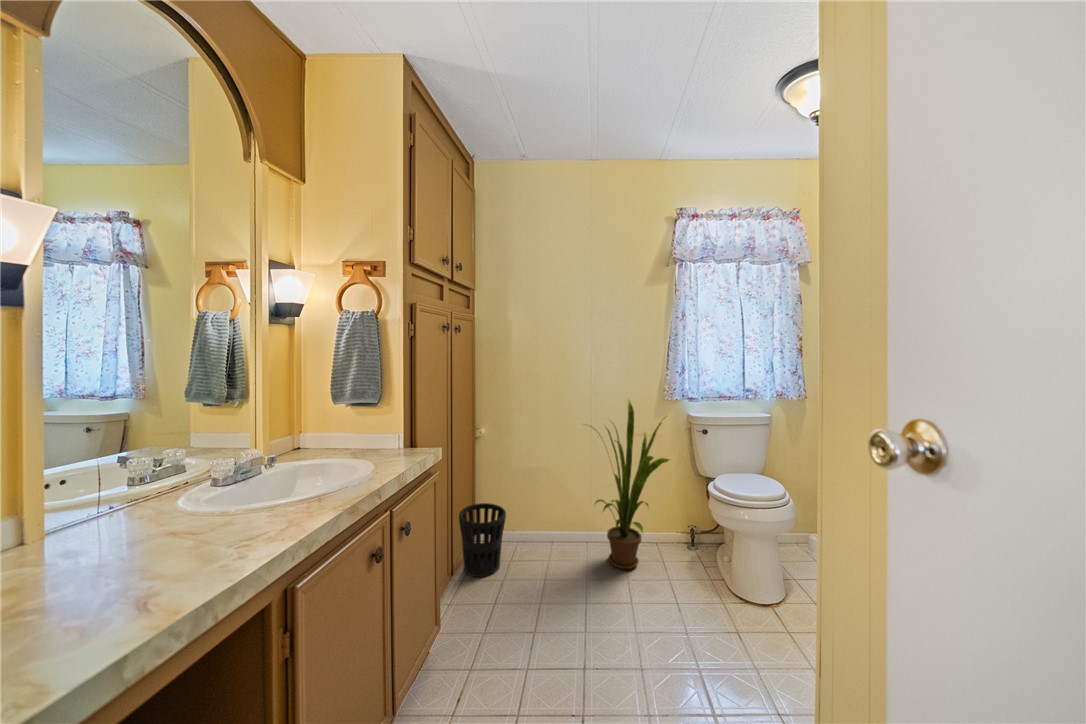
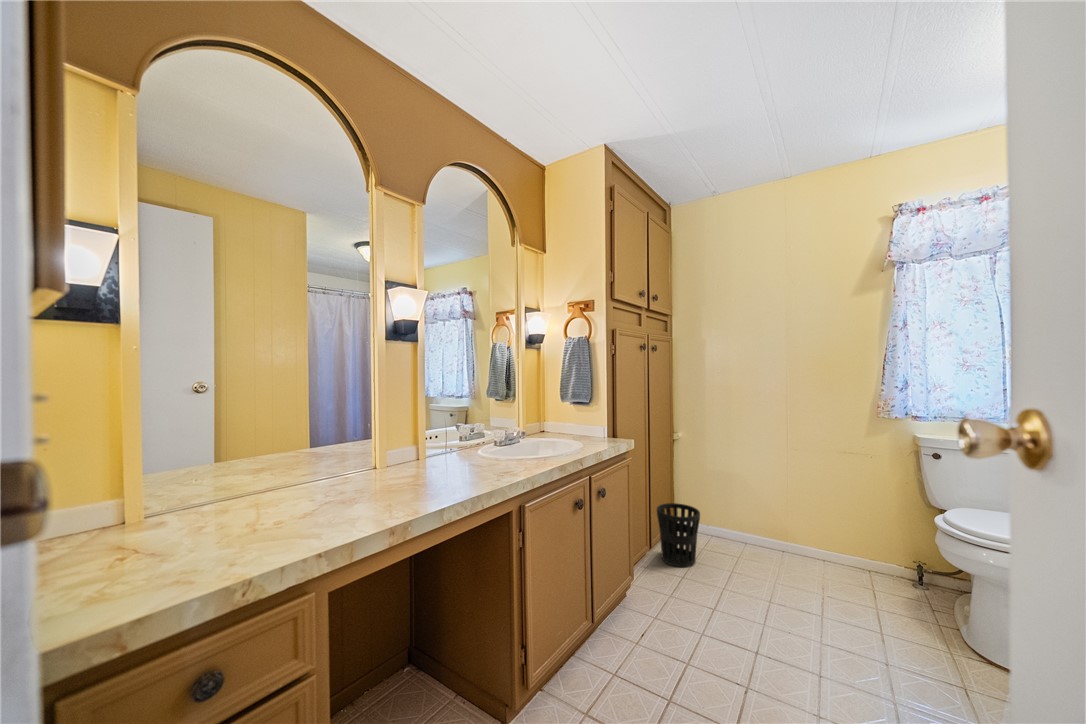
house plant: present [590,400,669,569] -> none [778,415,892,597]

